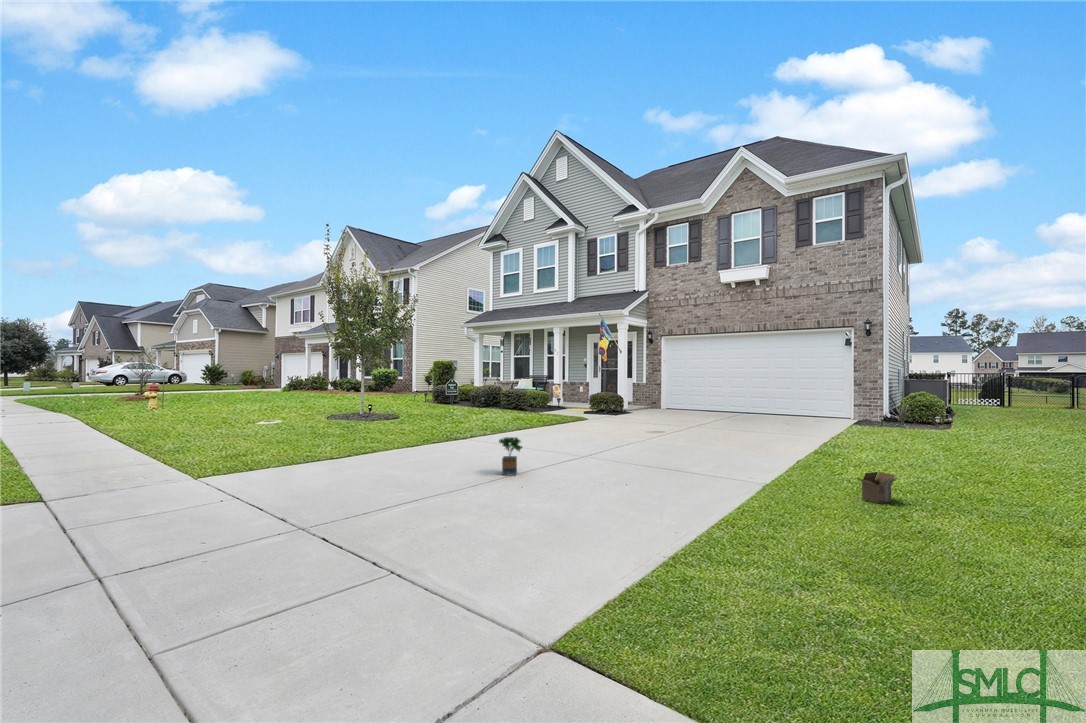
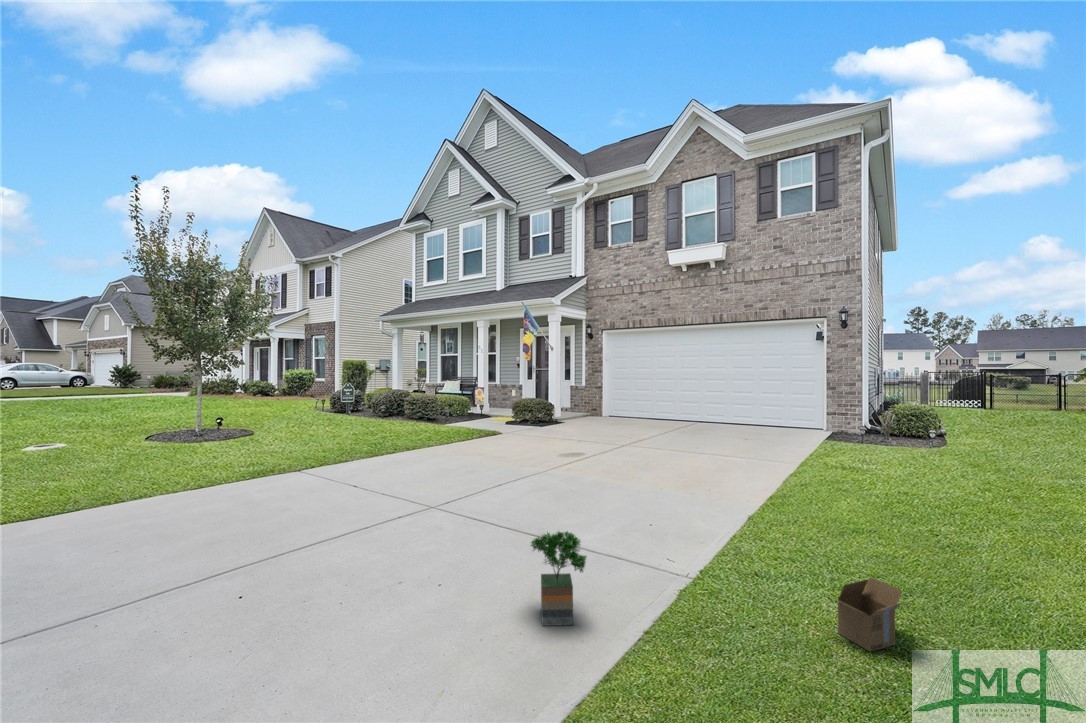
potted tree: present [499,437,522,475] -> present [531,531,587,626]

